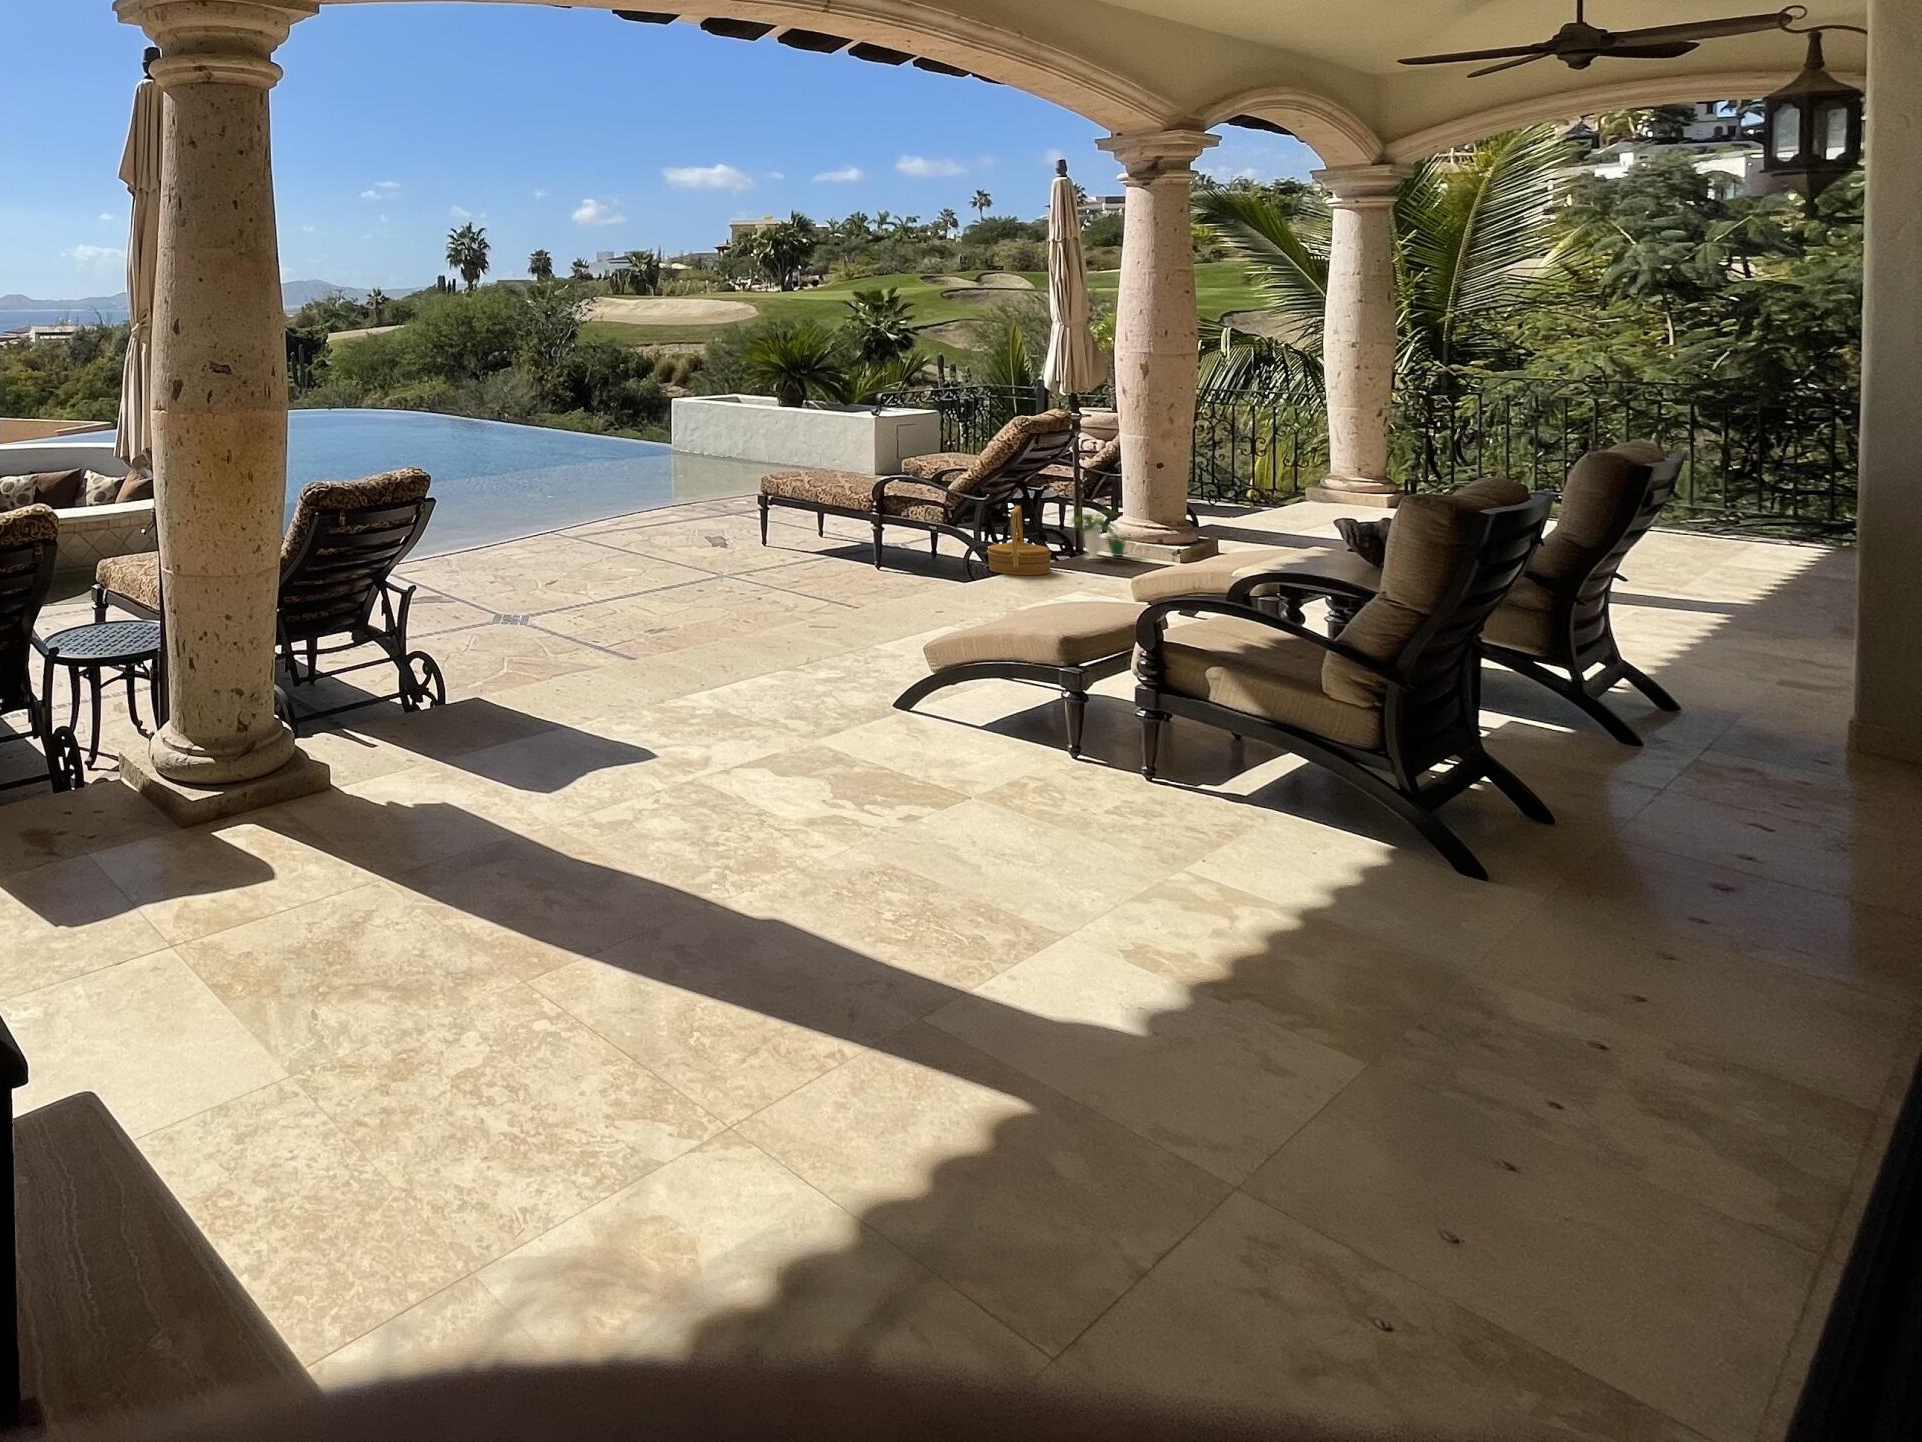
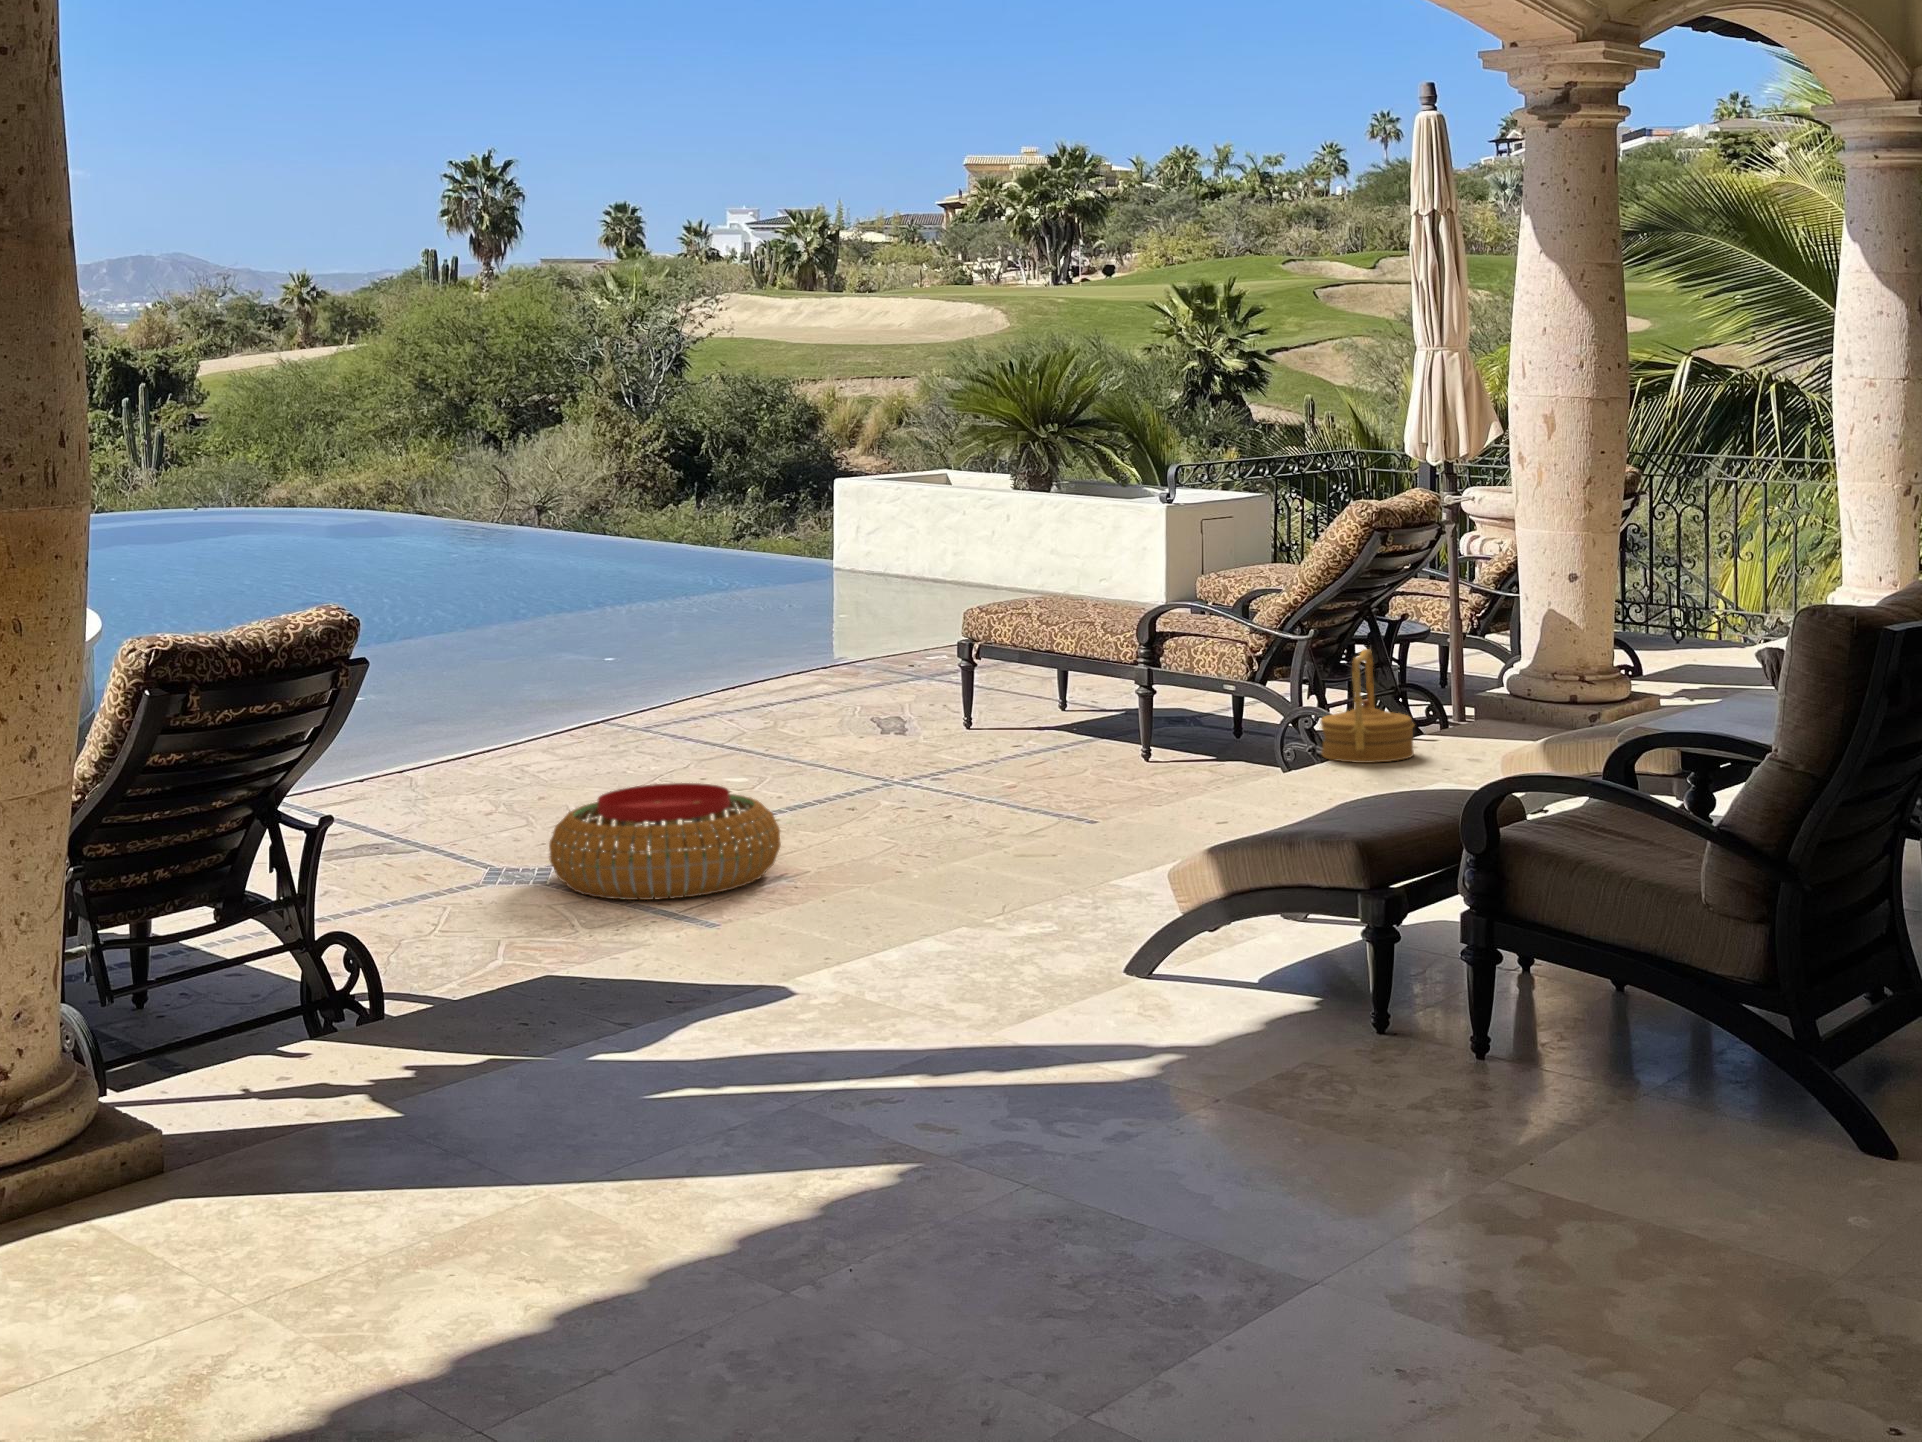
potted plant: present [1072,511,1128,559] -> none [1440,651,1543,732]
pouf: none [532,572,665,639] -> present [549,783,781,900]

